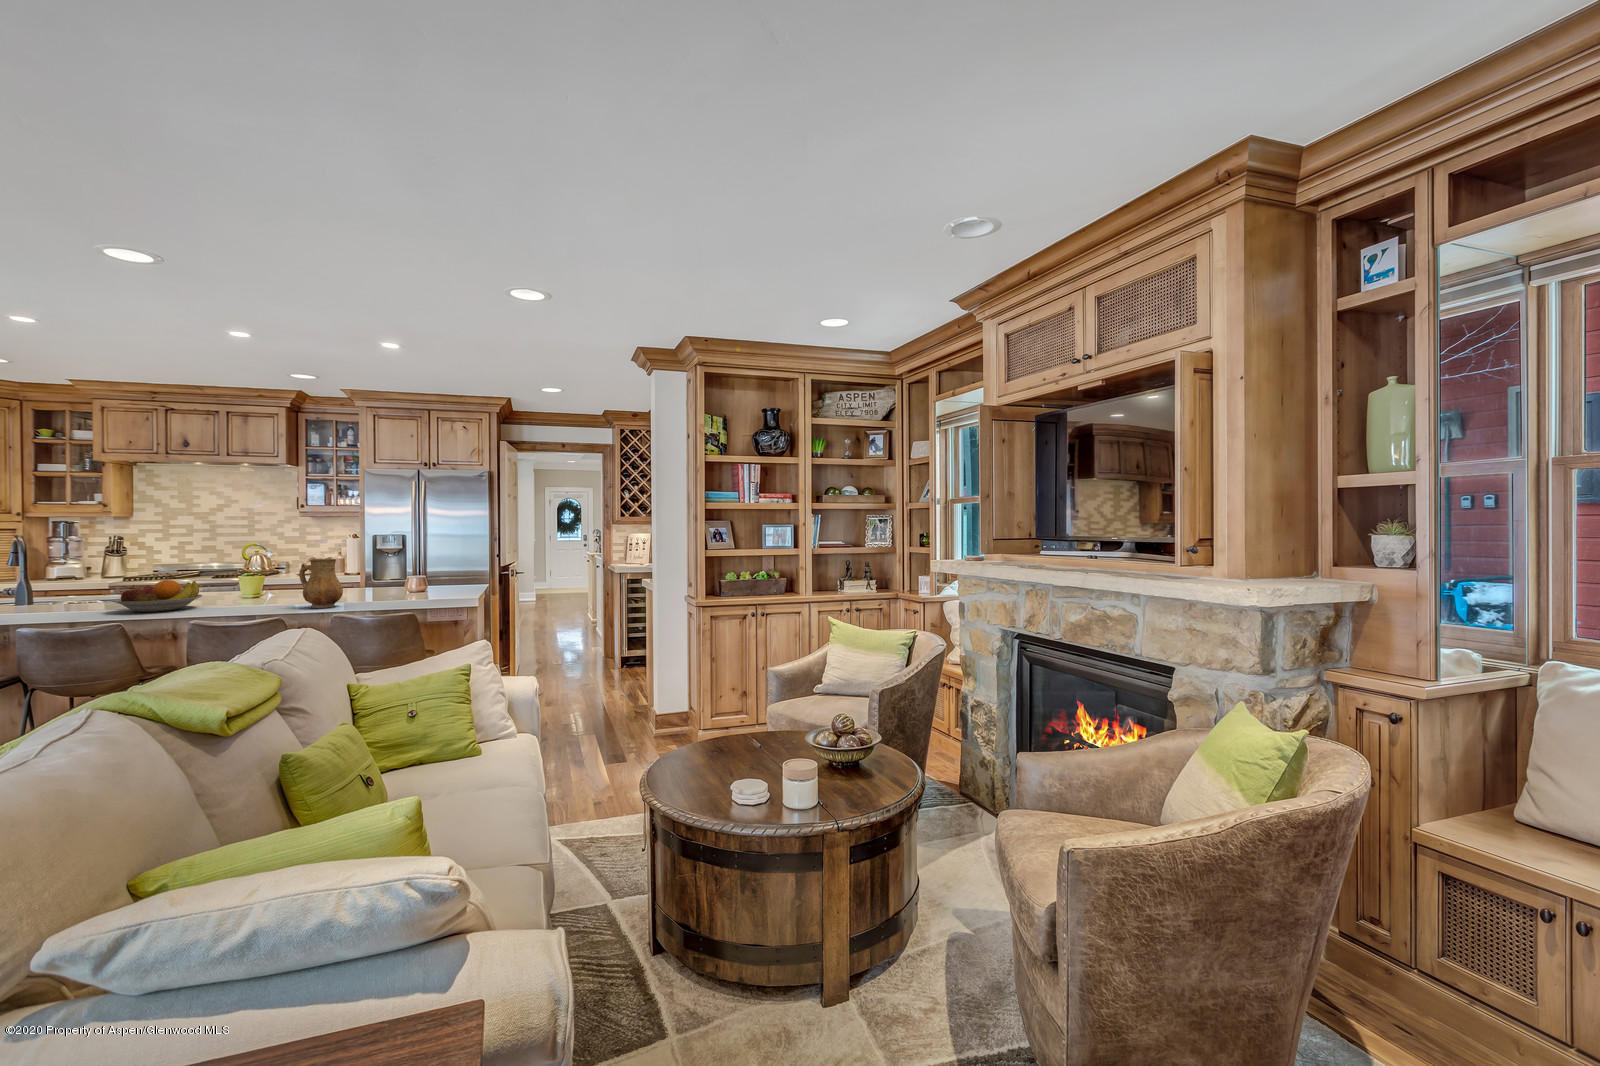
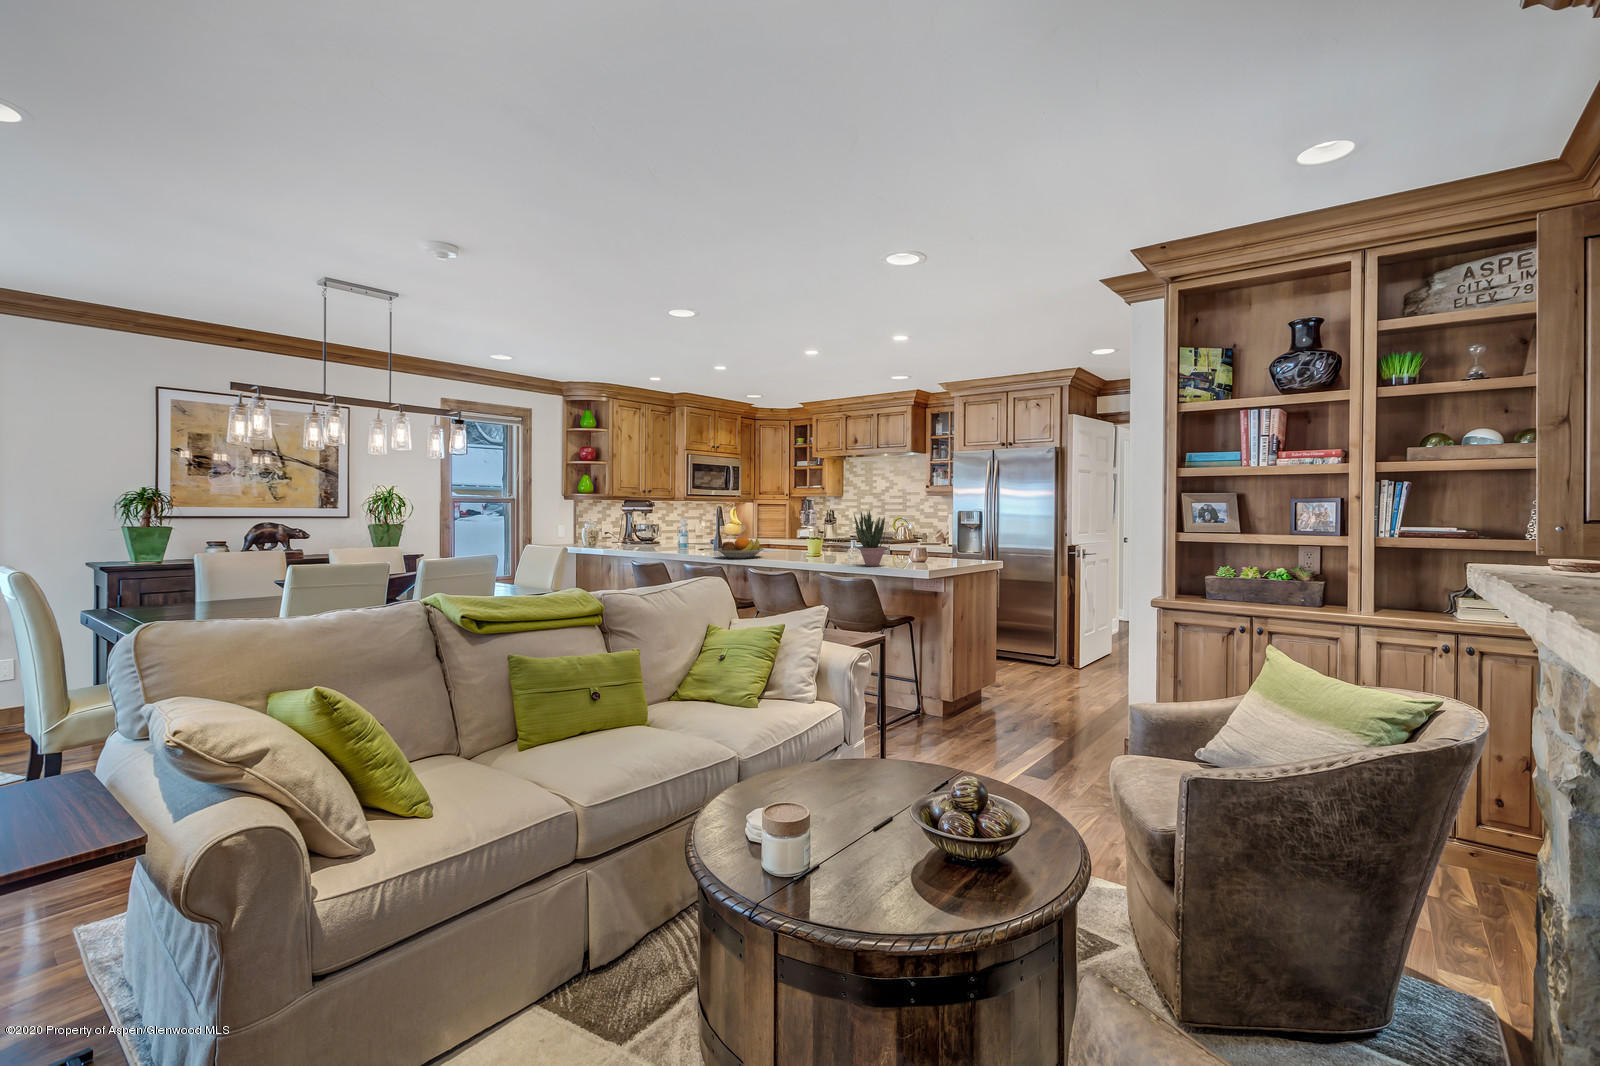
potted plant: none [379,538,427,601] -> present [854,511,886,567]
ceramic pitcher: present [299,559,343,608] -> none [796,526,823,566]

